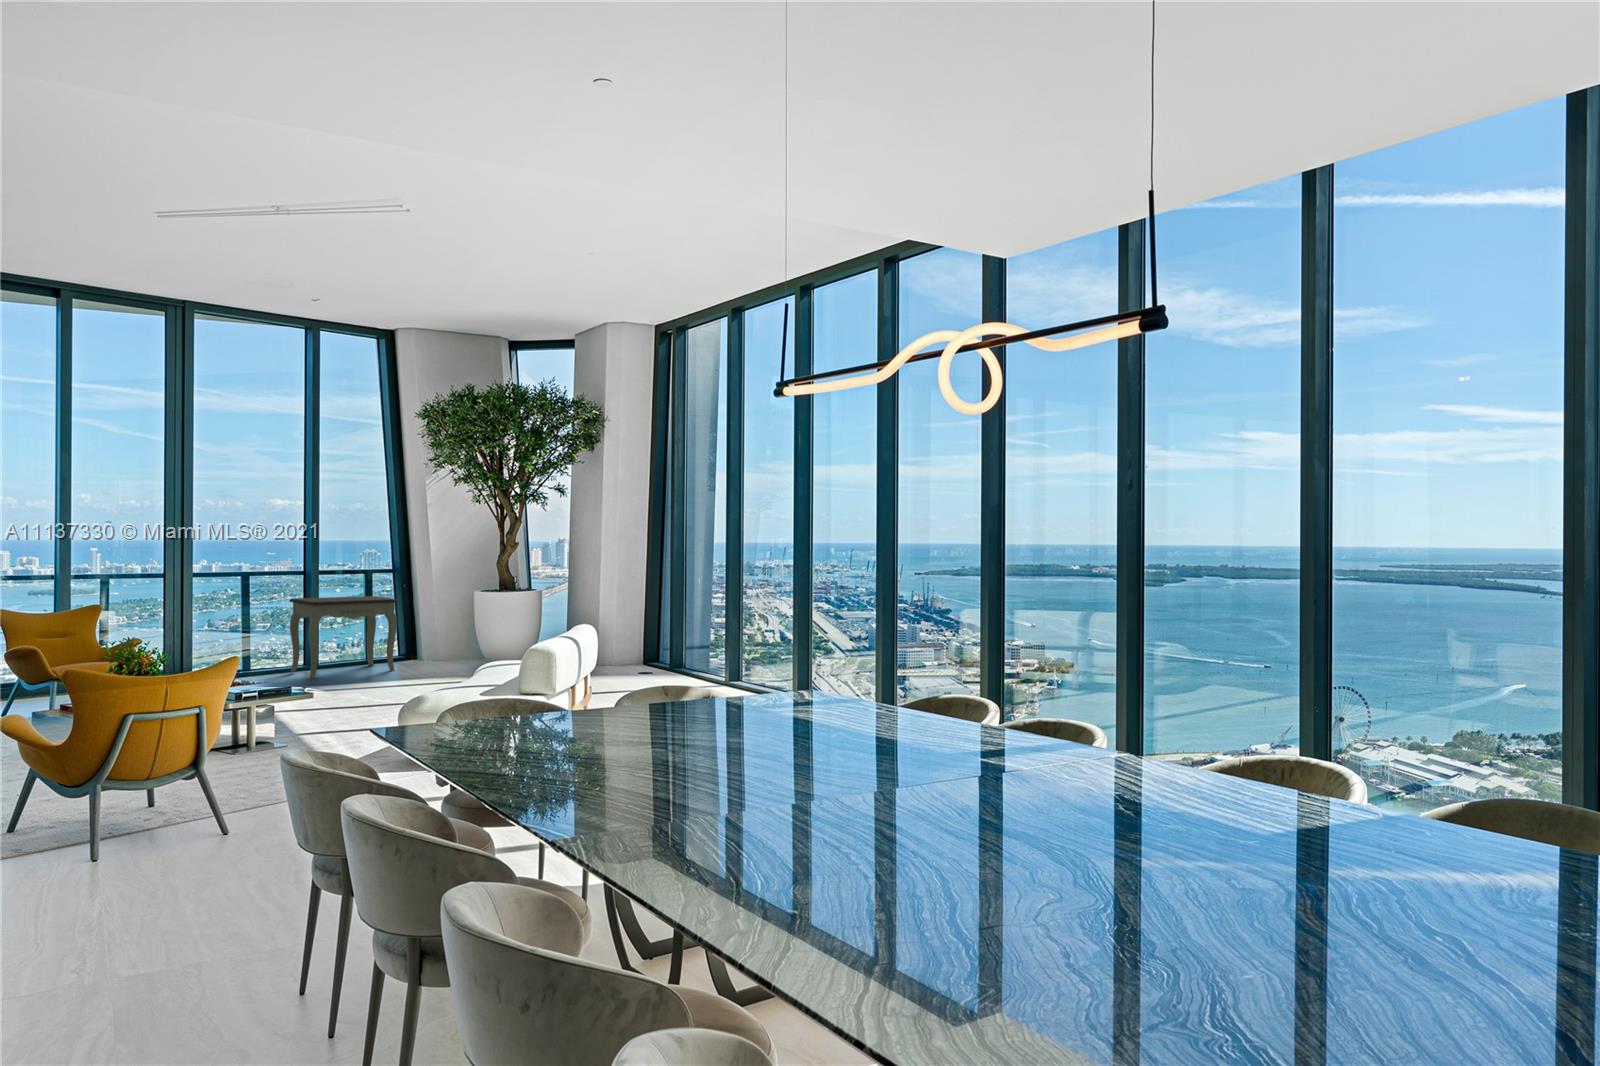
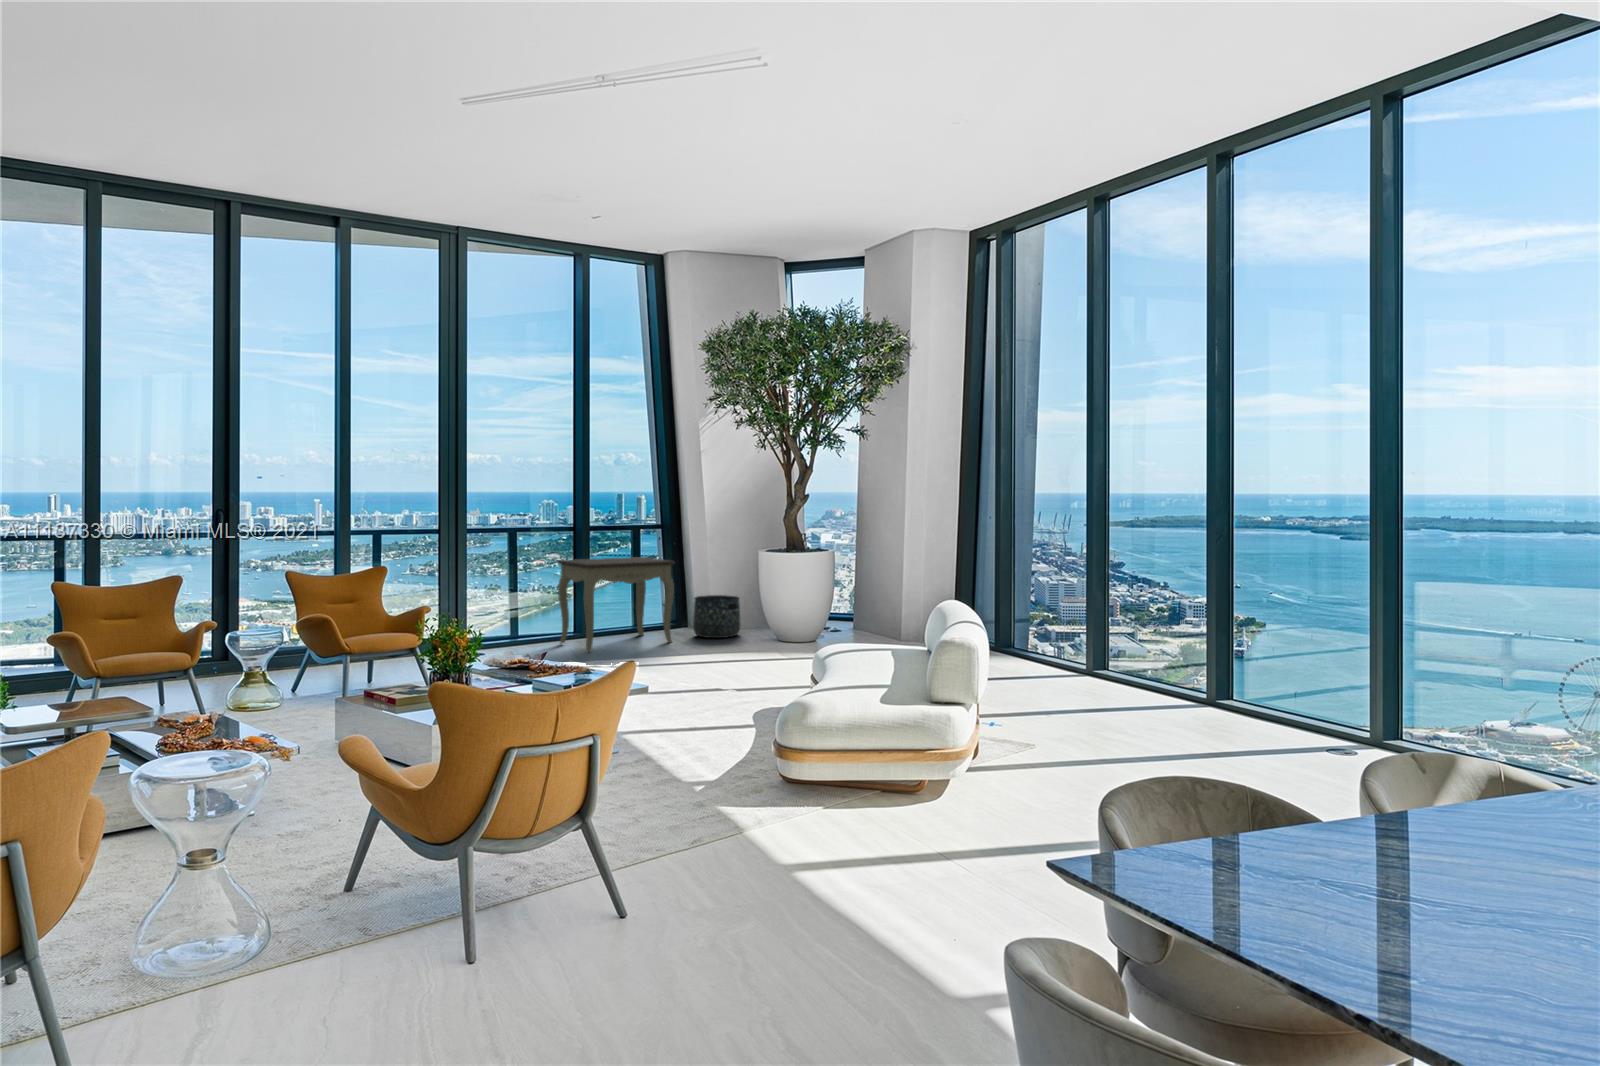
basket: none [417,630,461,667] -> present [693,595,740,638]

